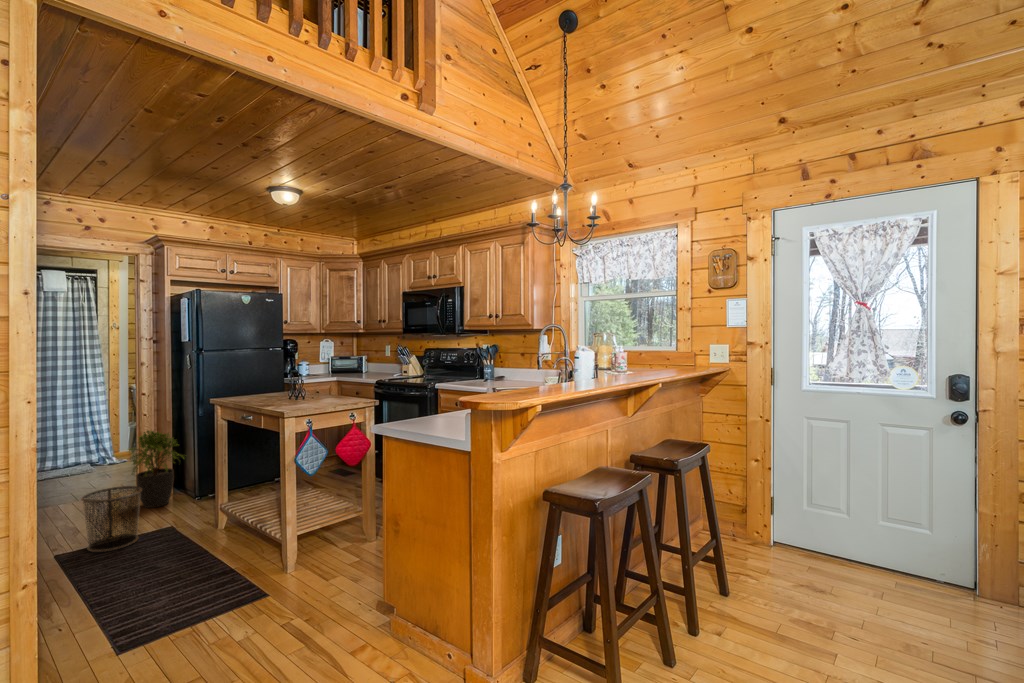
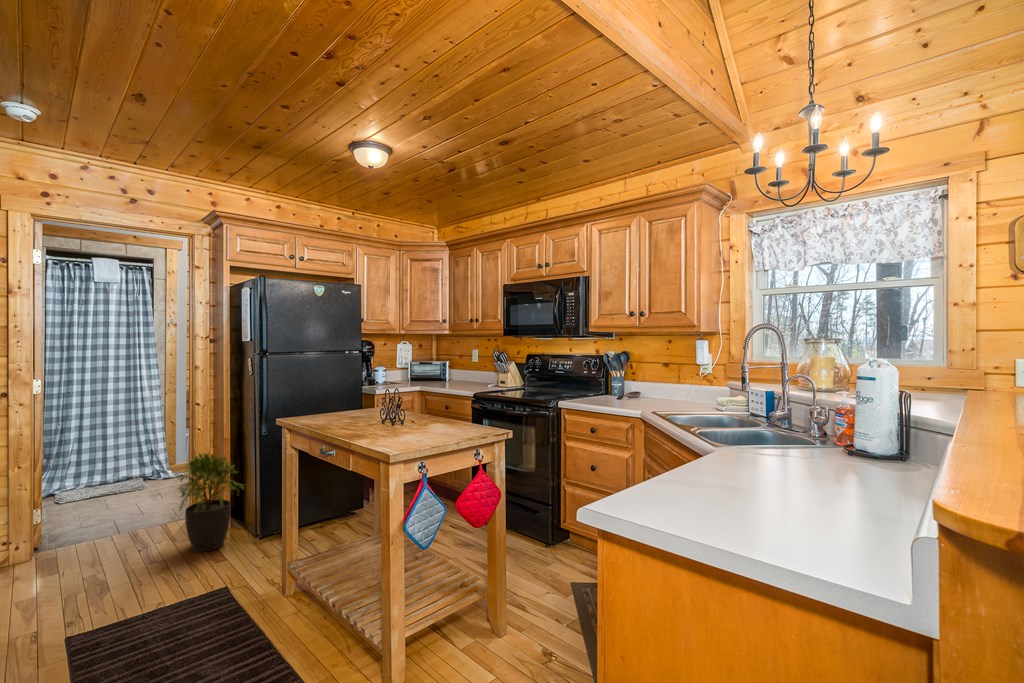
waste bin: present [81,486,142,552] -> none [104,536,187,635]

